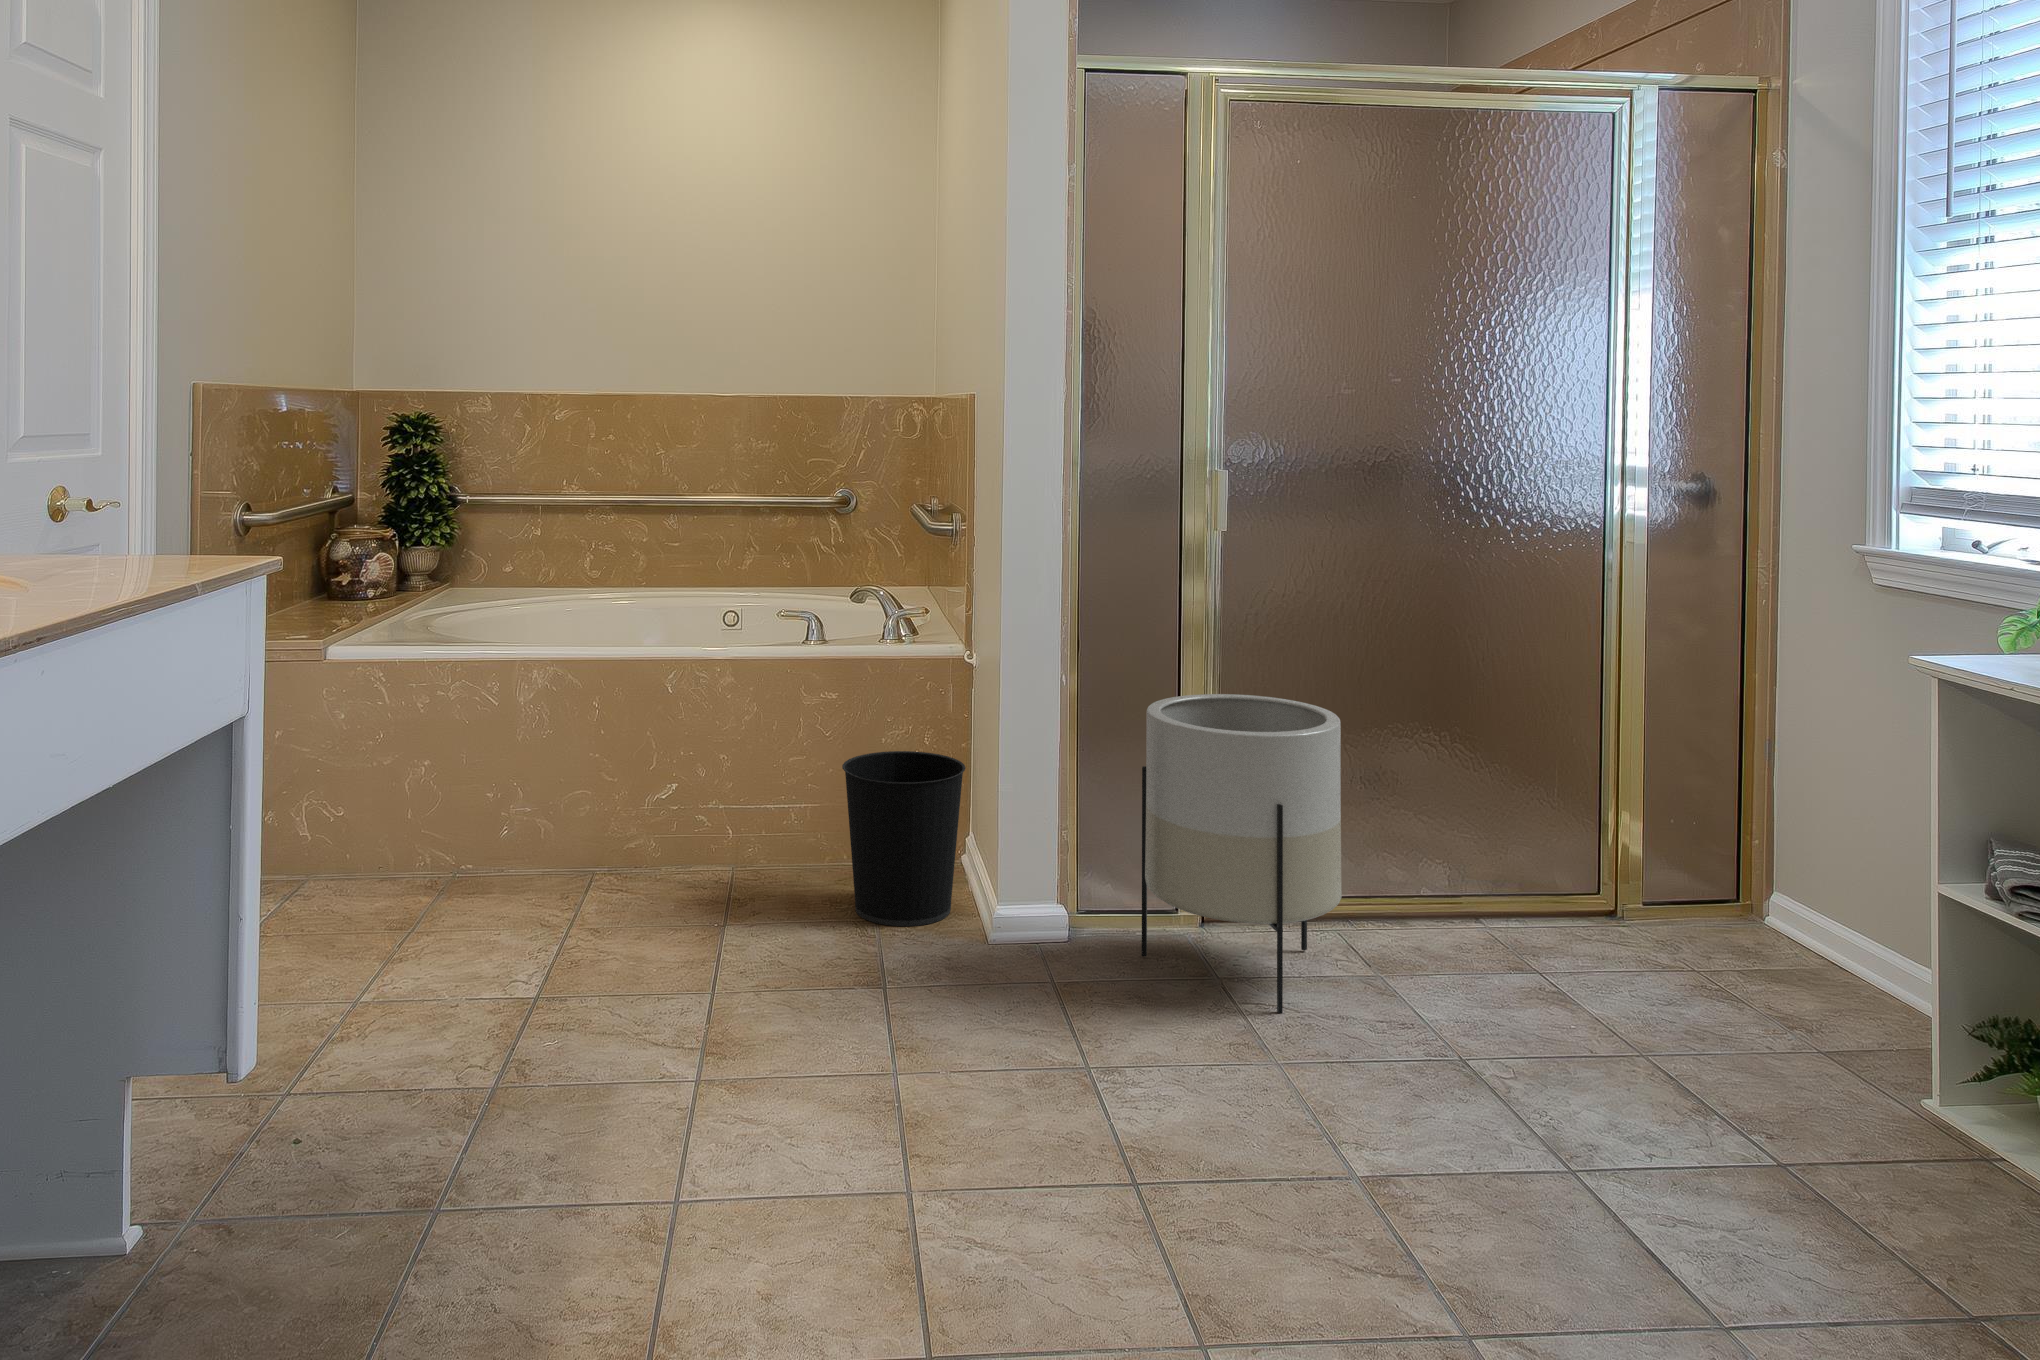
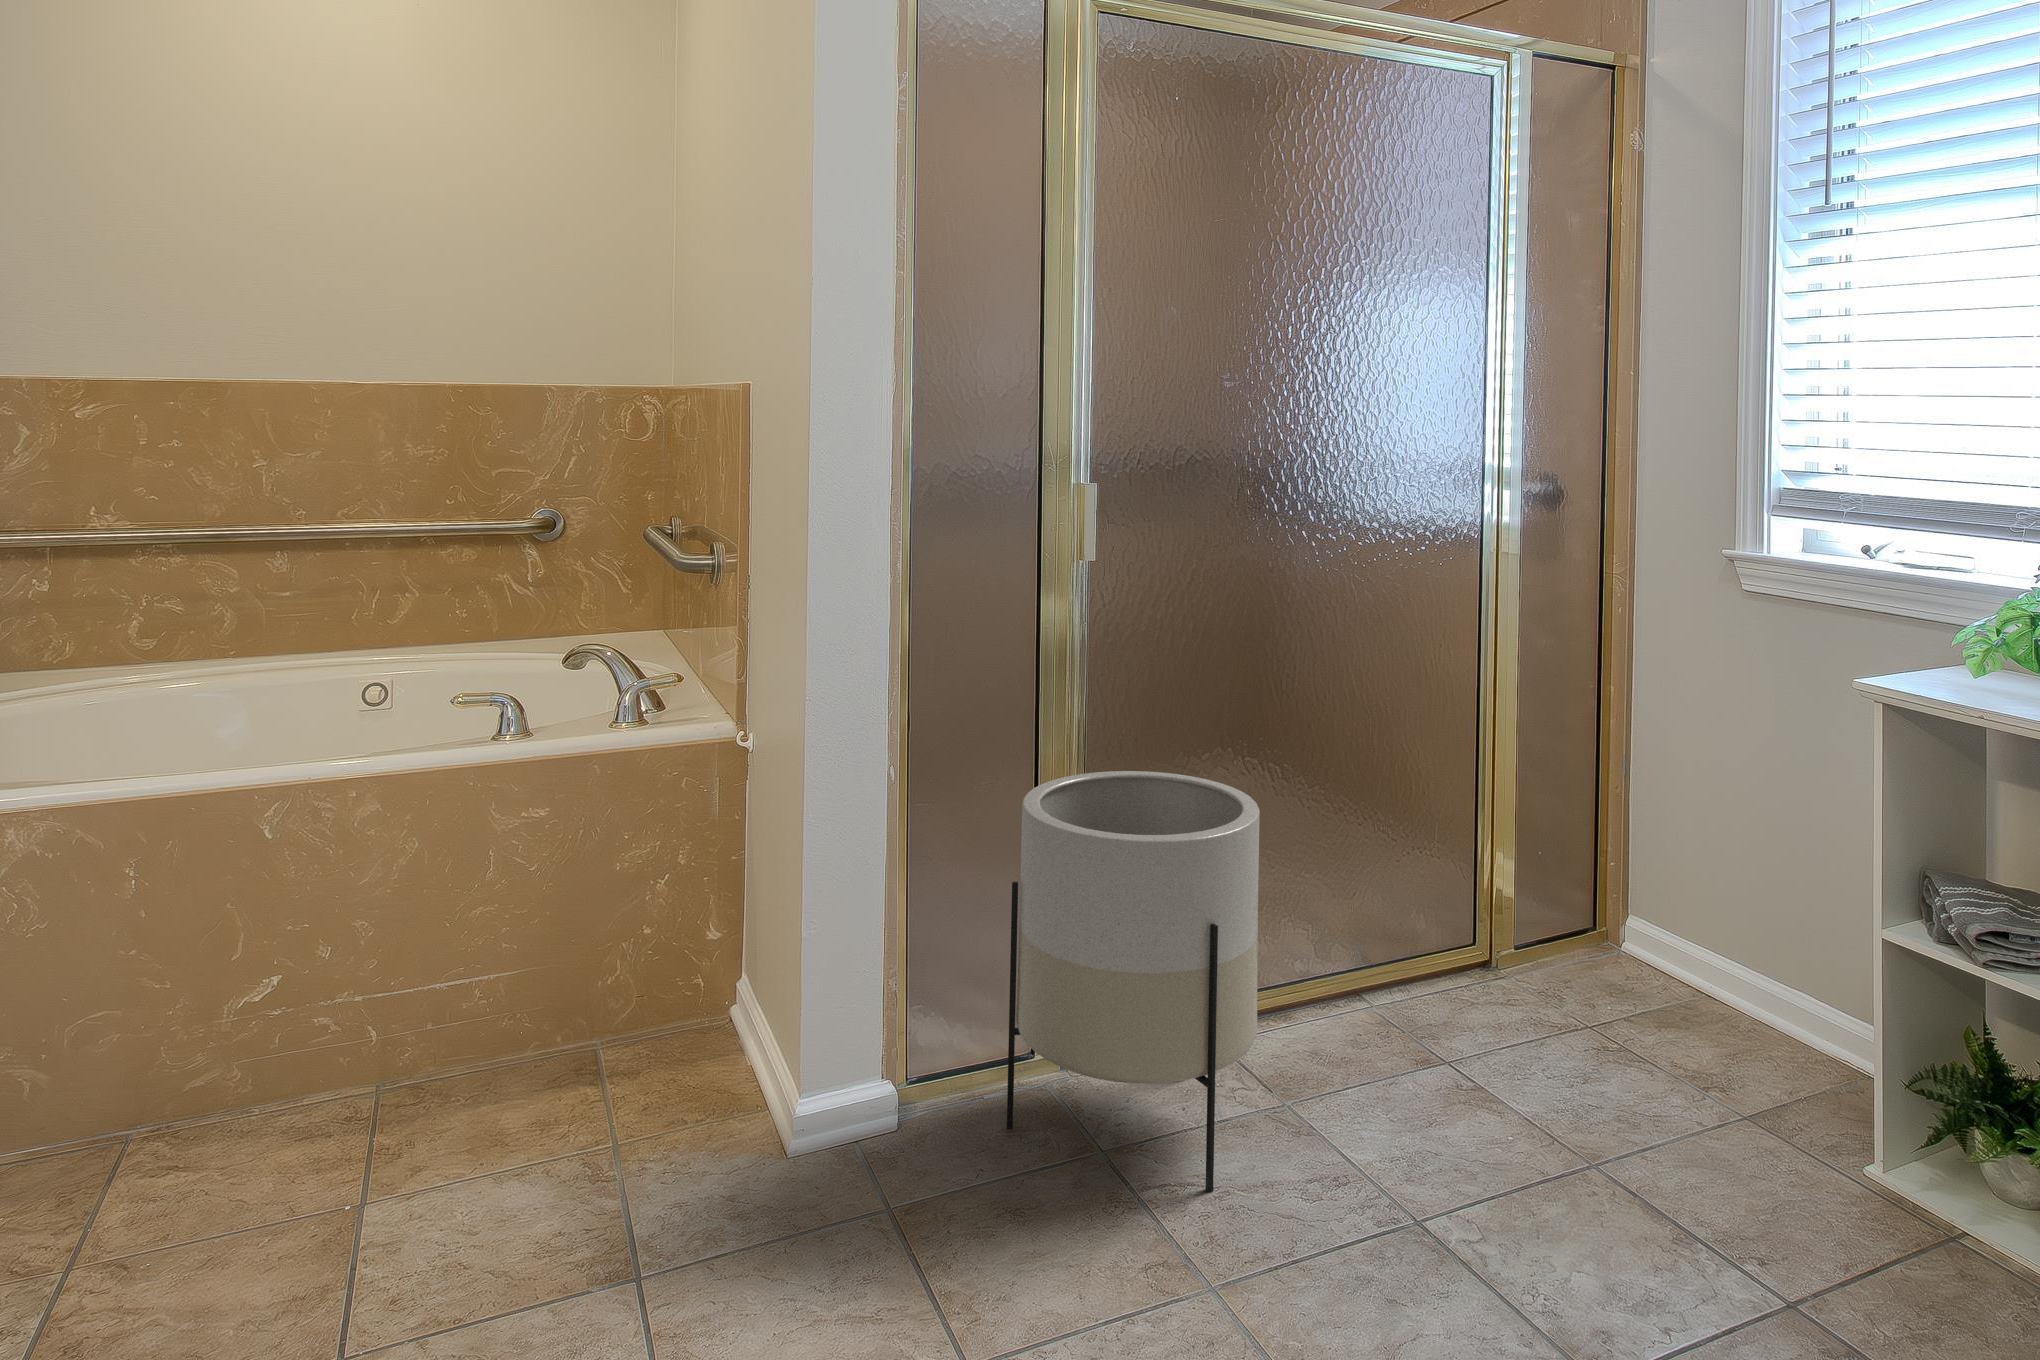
wastebasket: present [842,751,966,926] -> none [577,881,756,1146]

